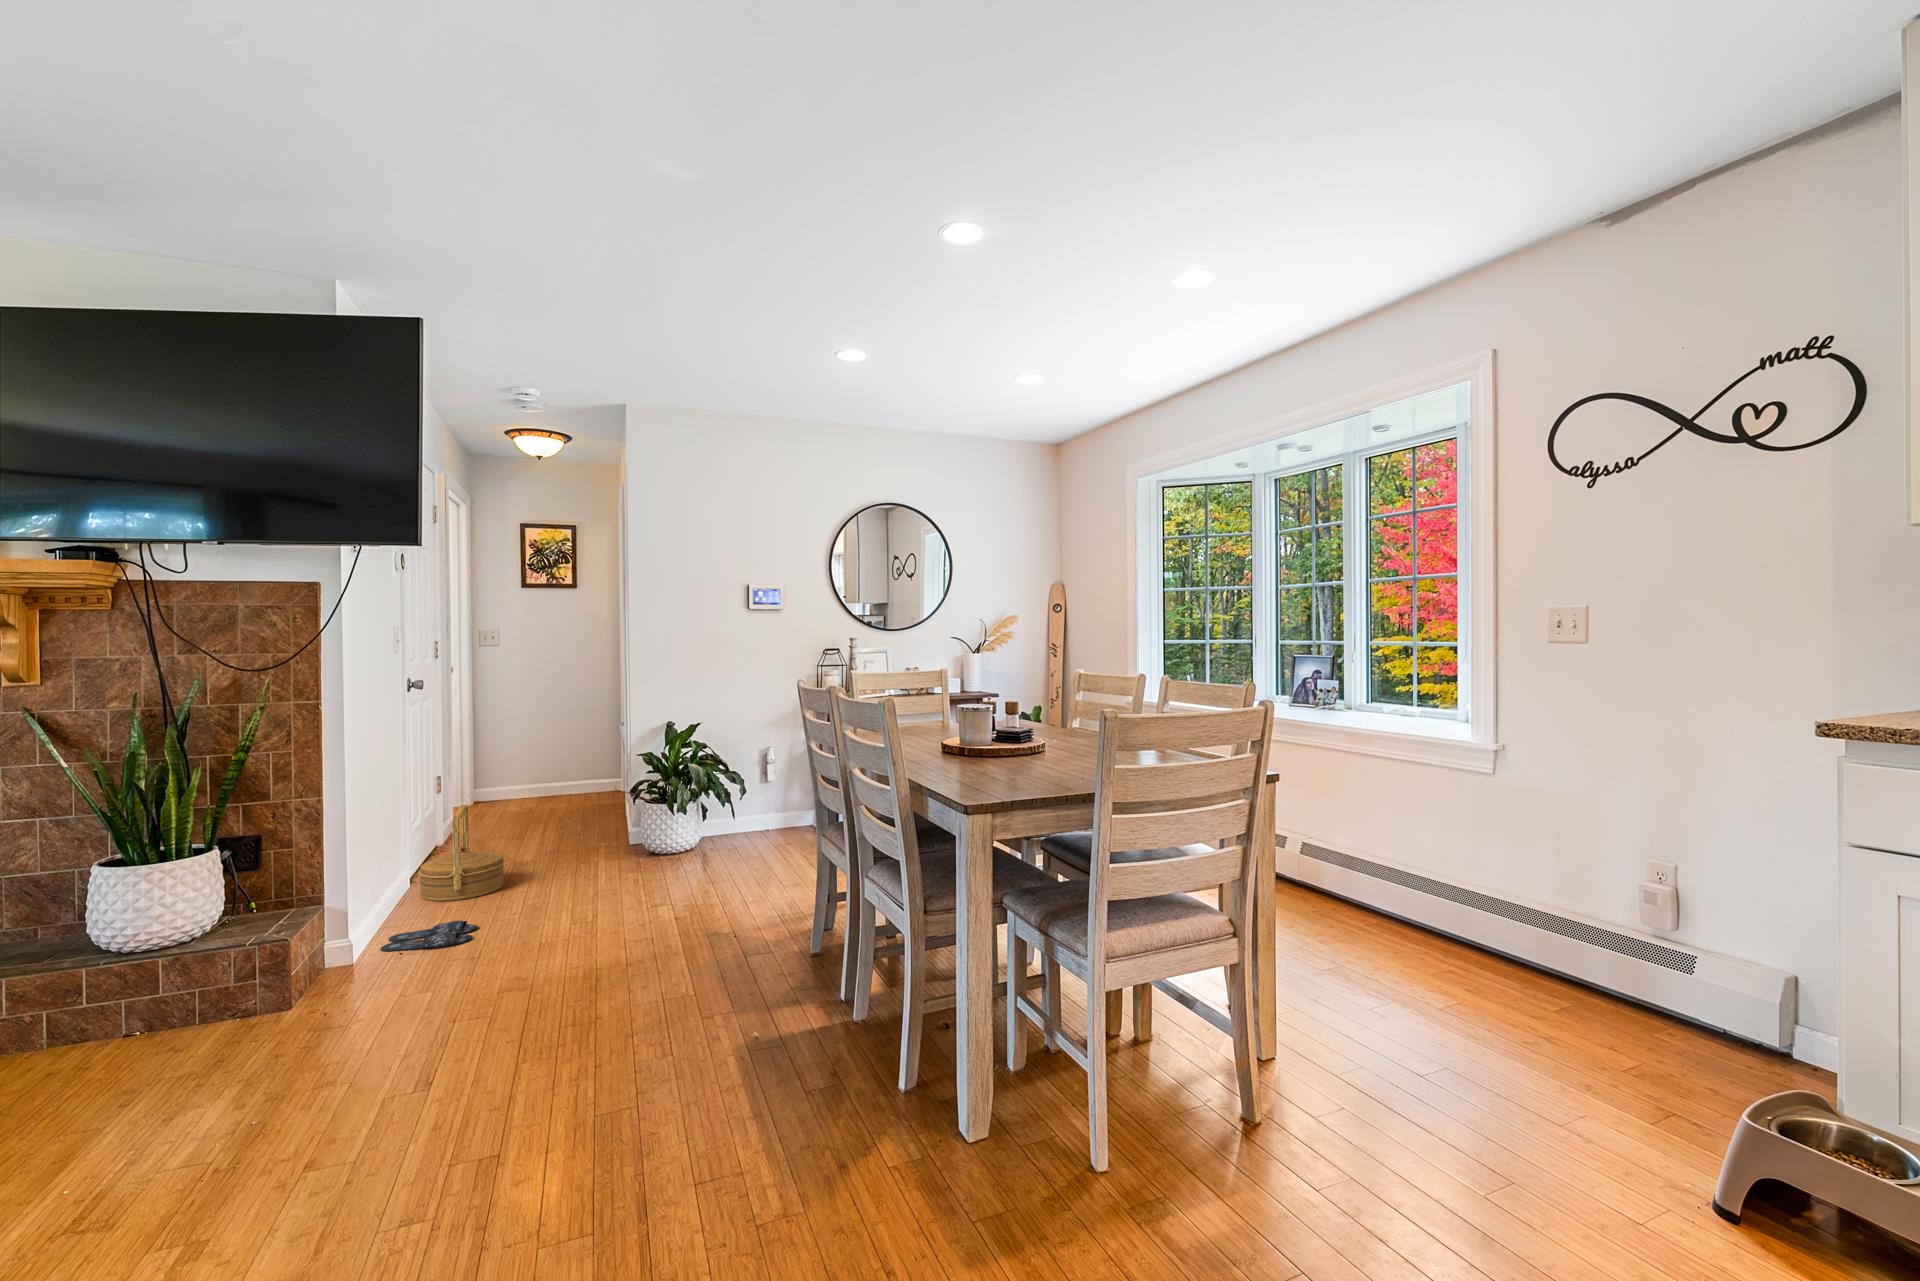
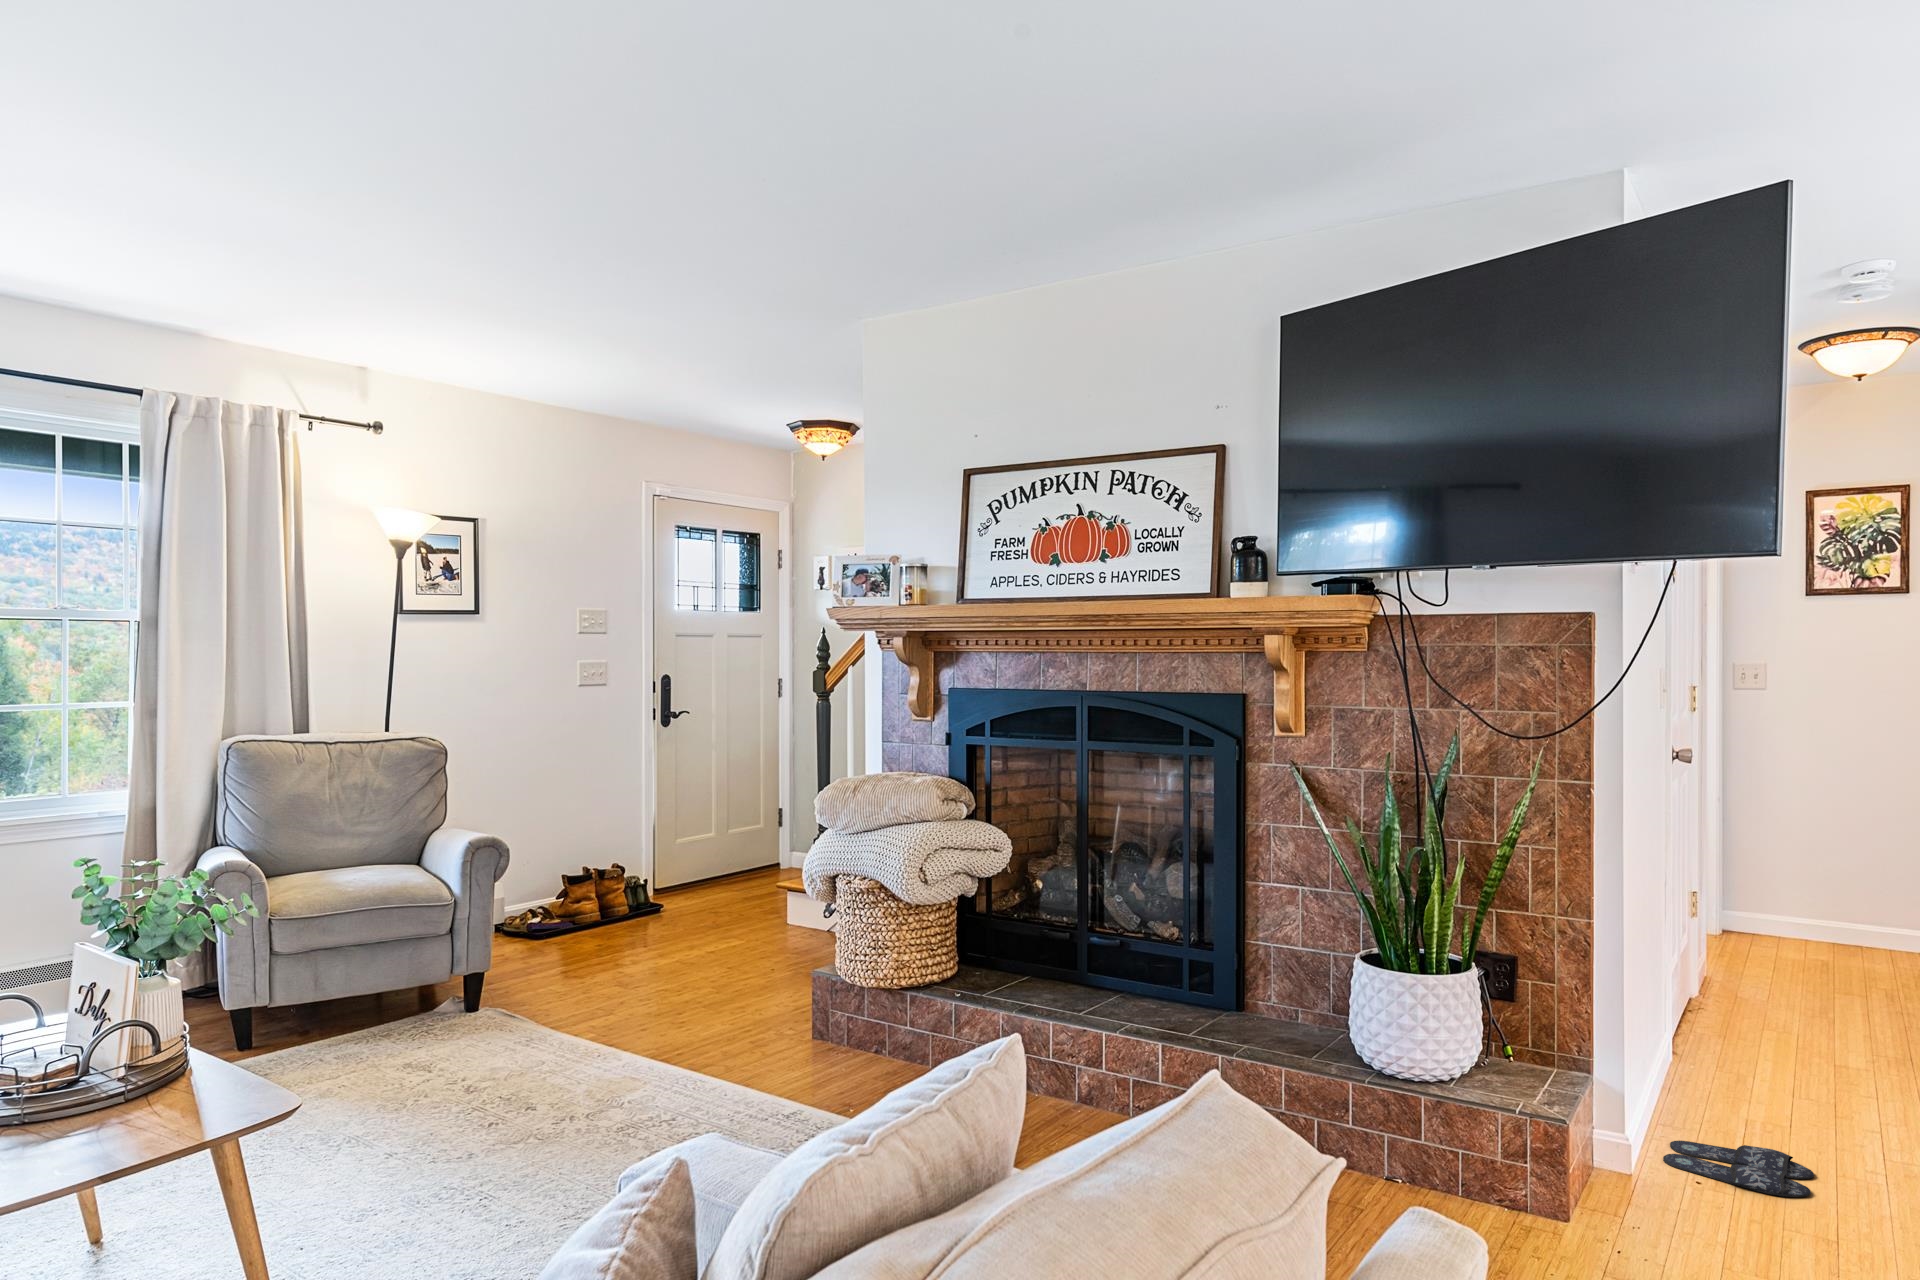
basket: present [418,805,505,901] -> none [1689,950,1833,1110]

